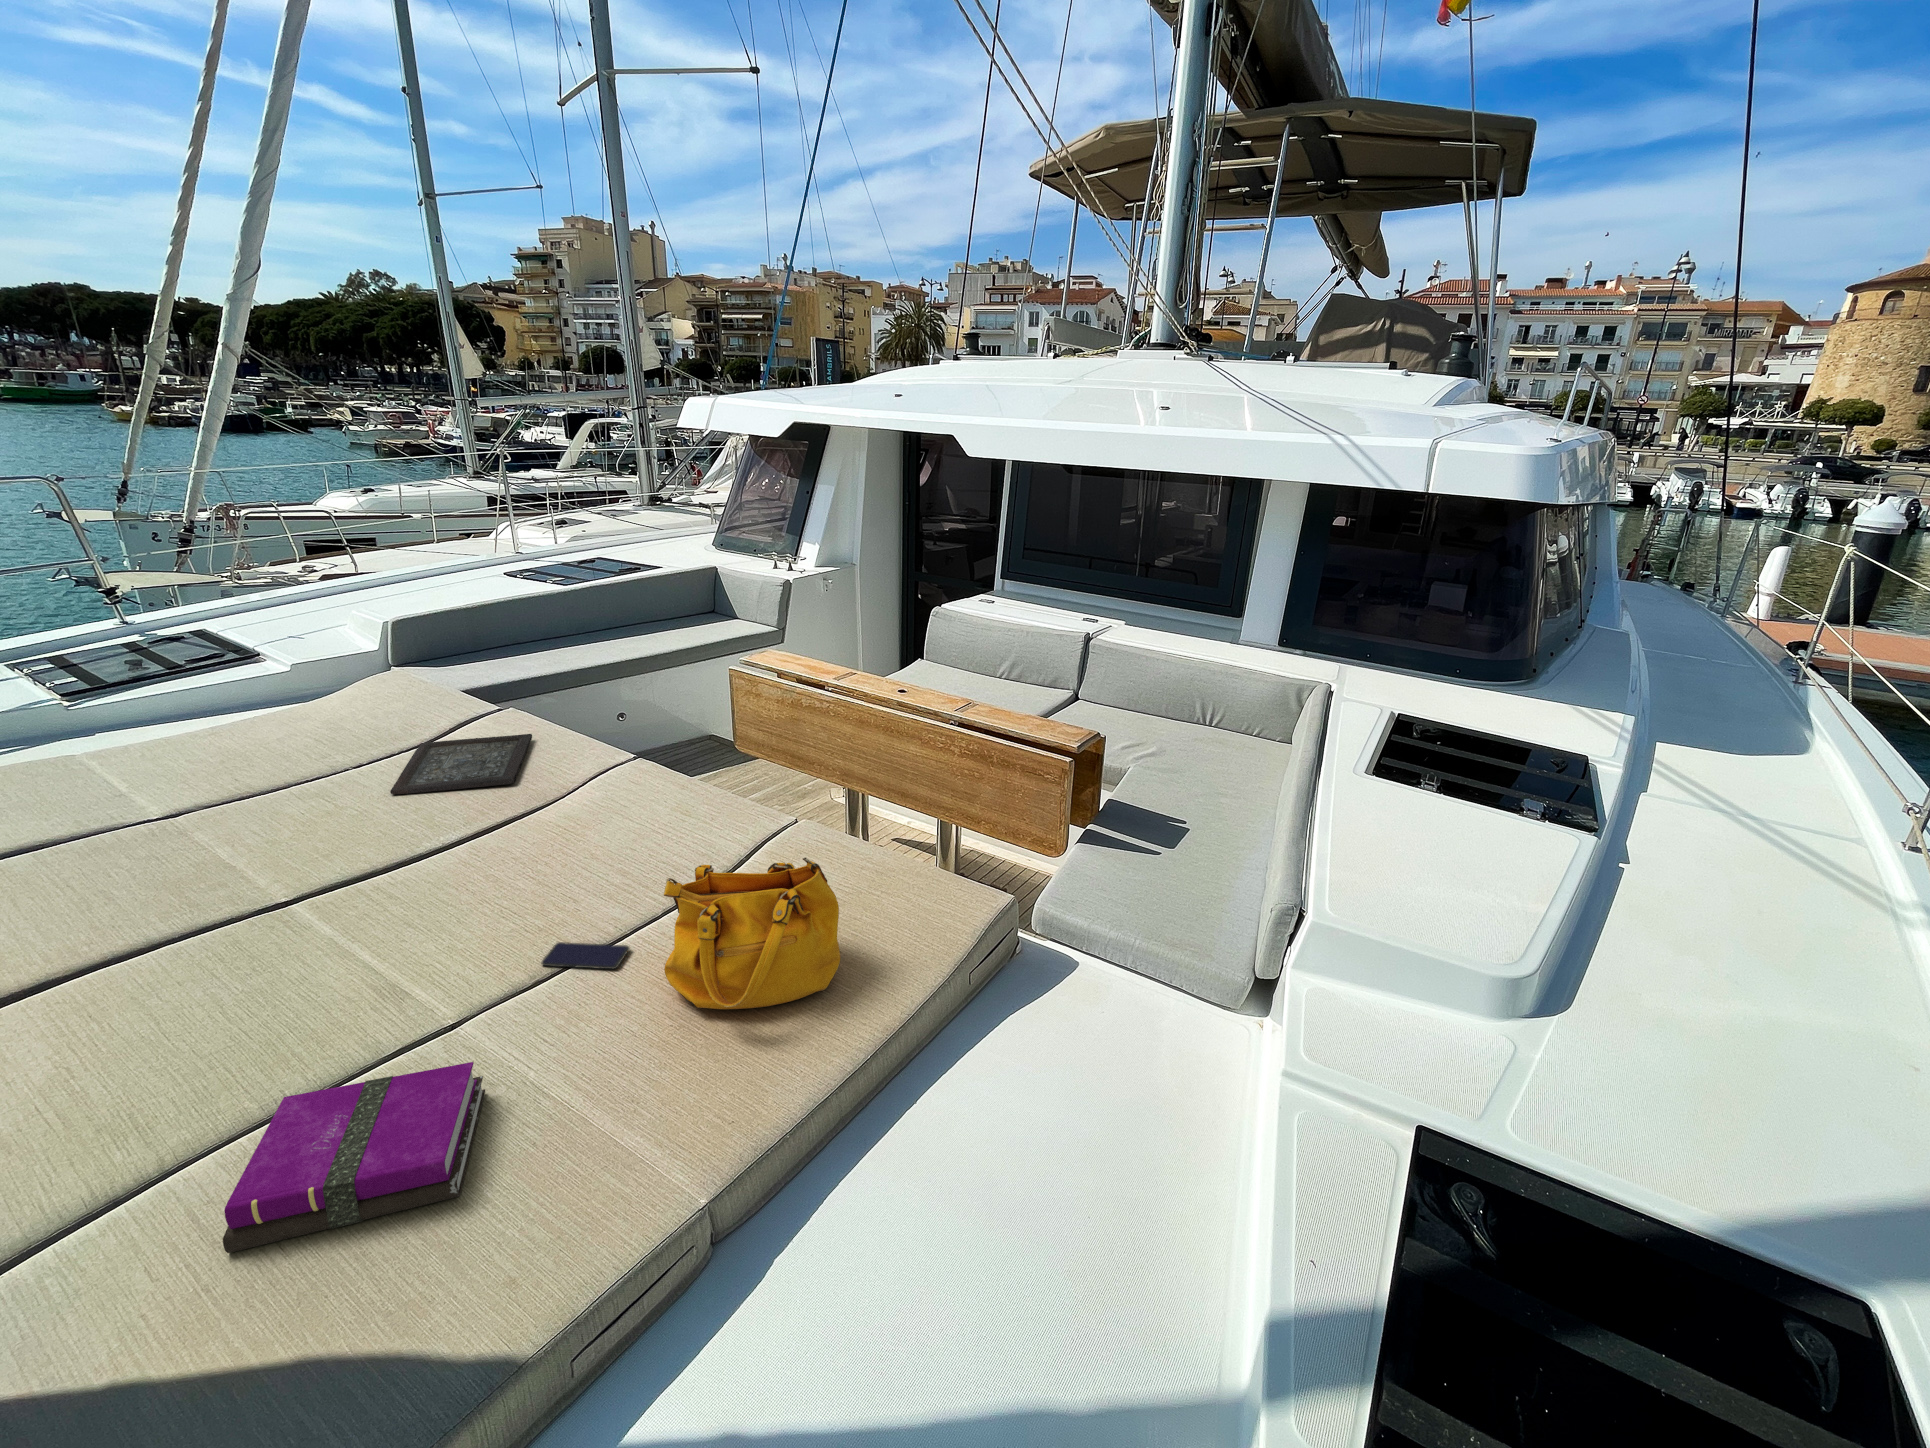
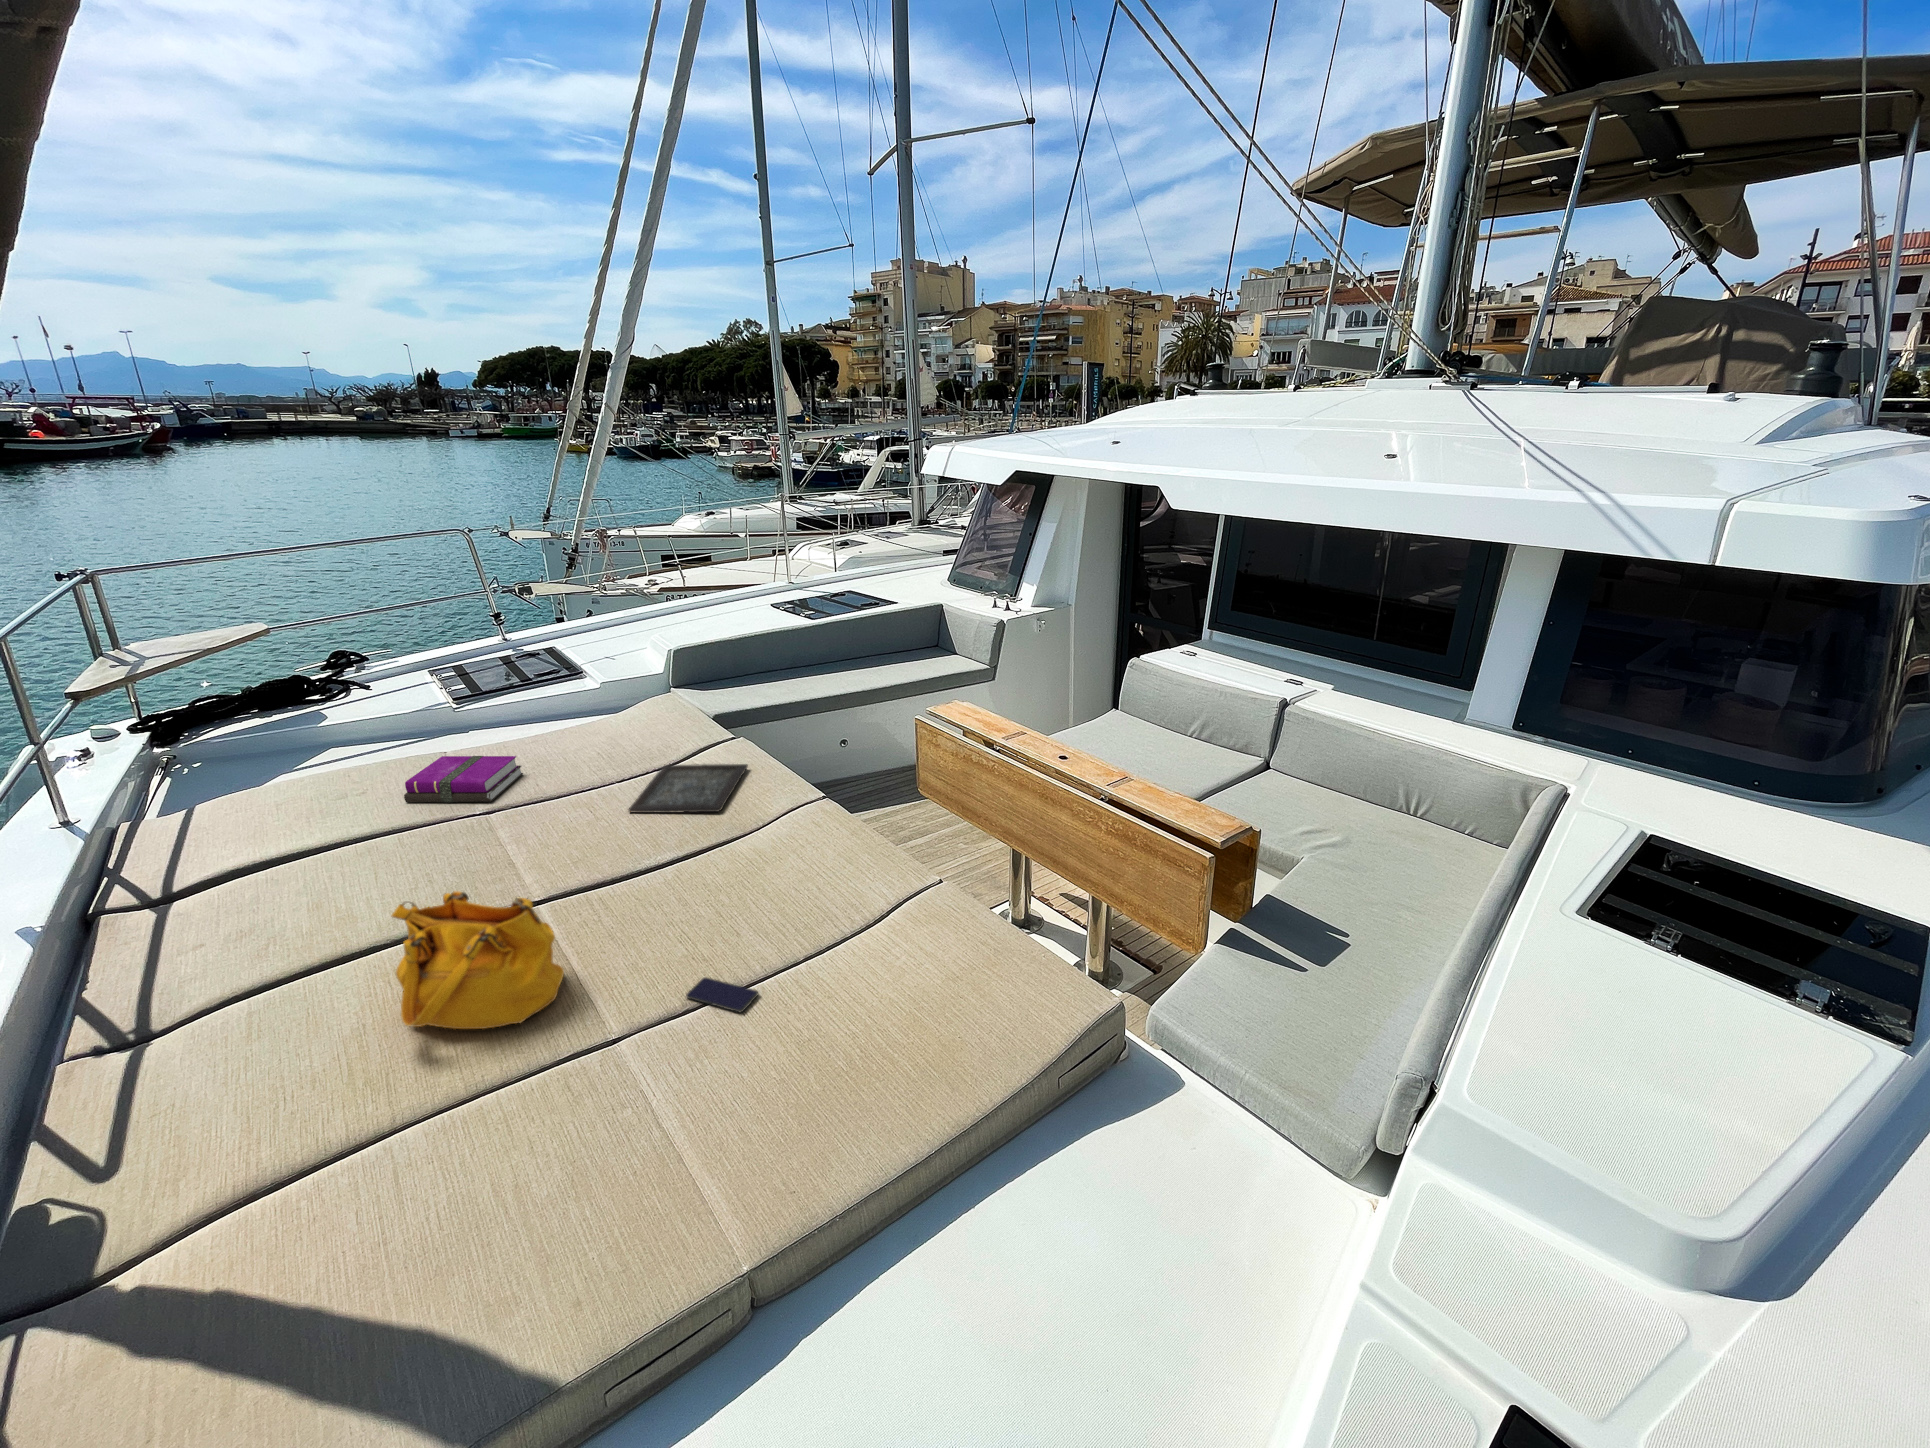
handbag: present [664,858,840,1009] -> present [392,891,564,1029]
notebook: present [223,1062,485,1253] -> present [404,756,523,802]

